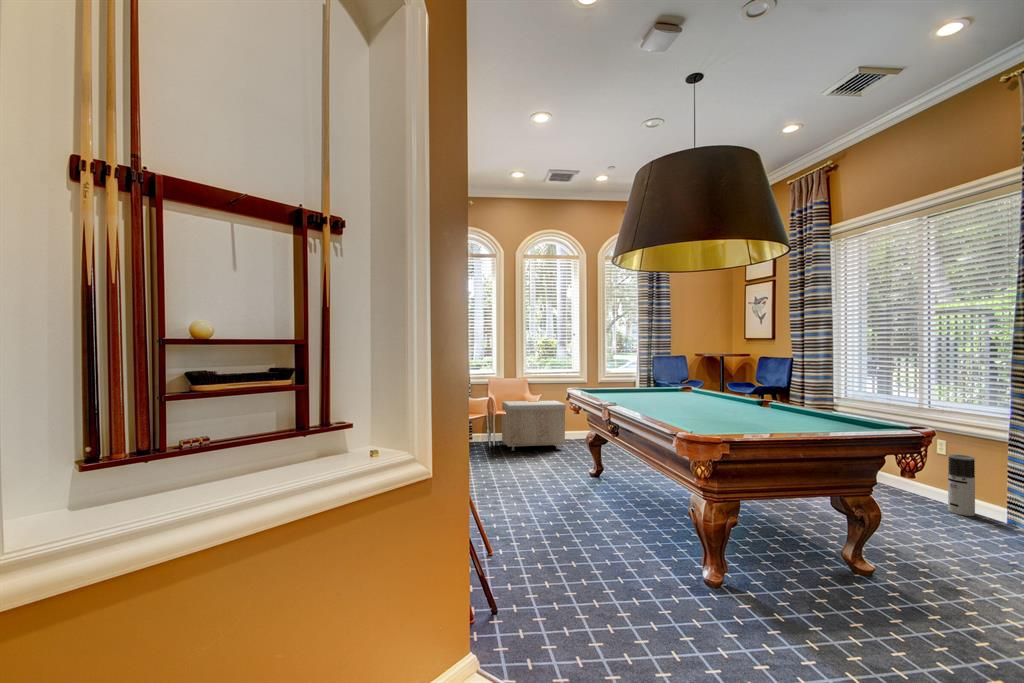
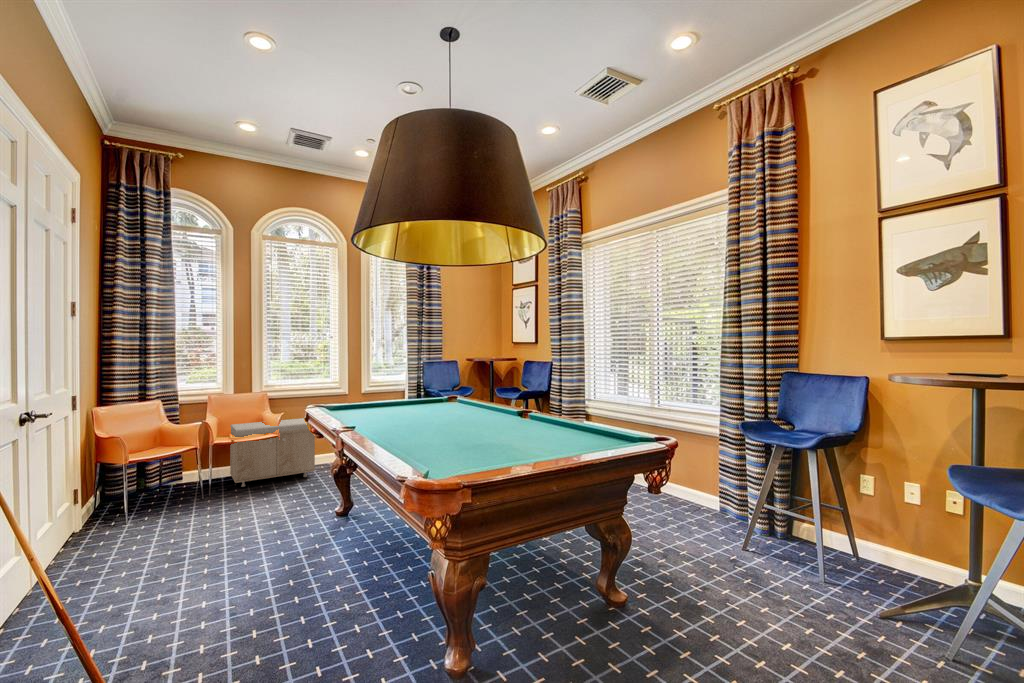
air purifier: present [948,454,975,516] -> none [676,449,696,505]

